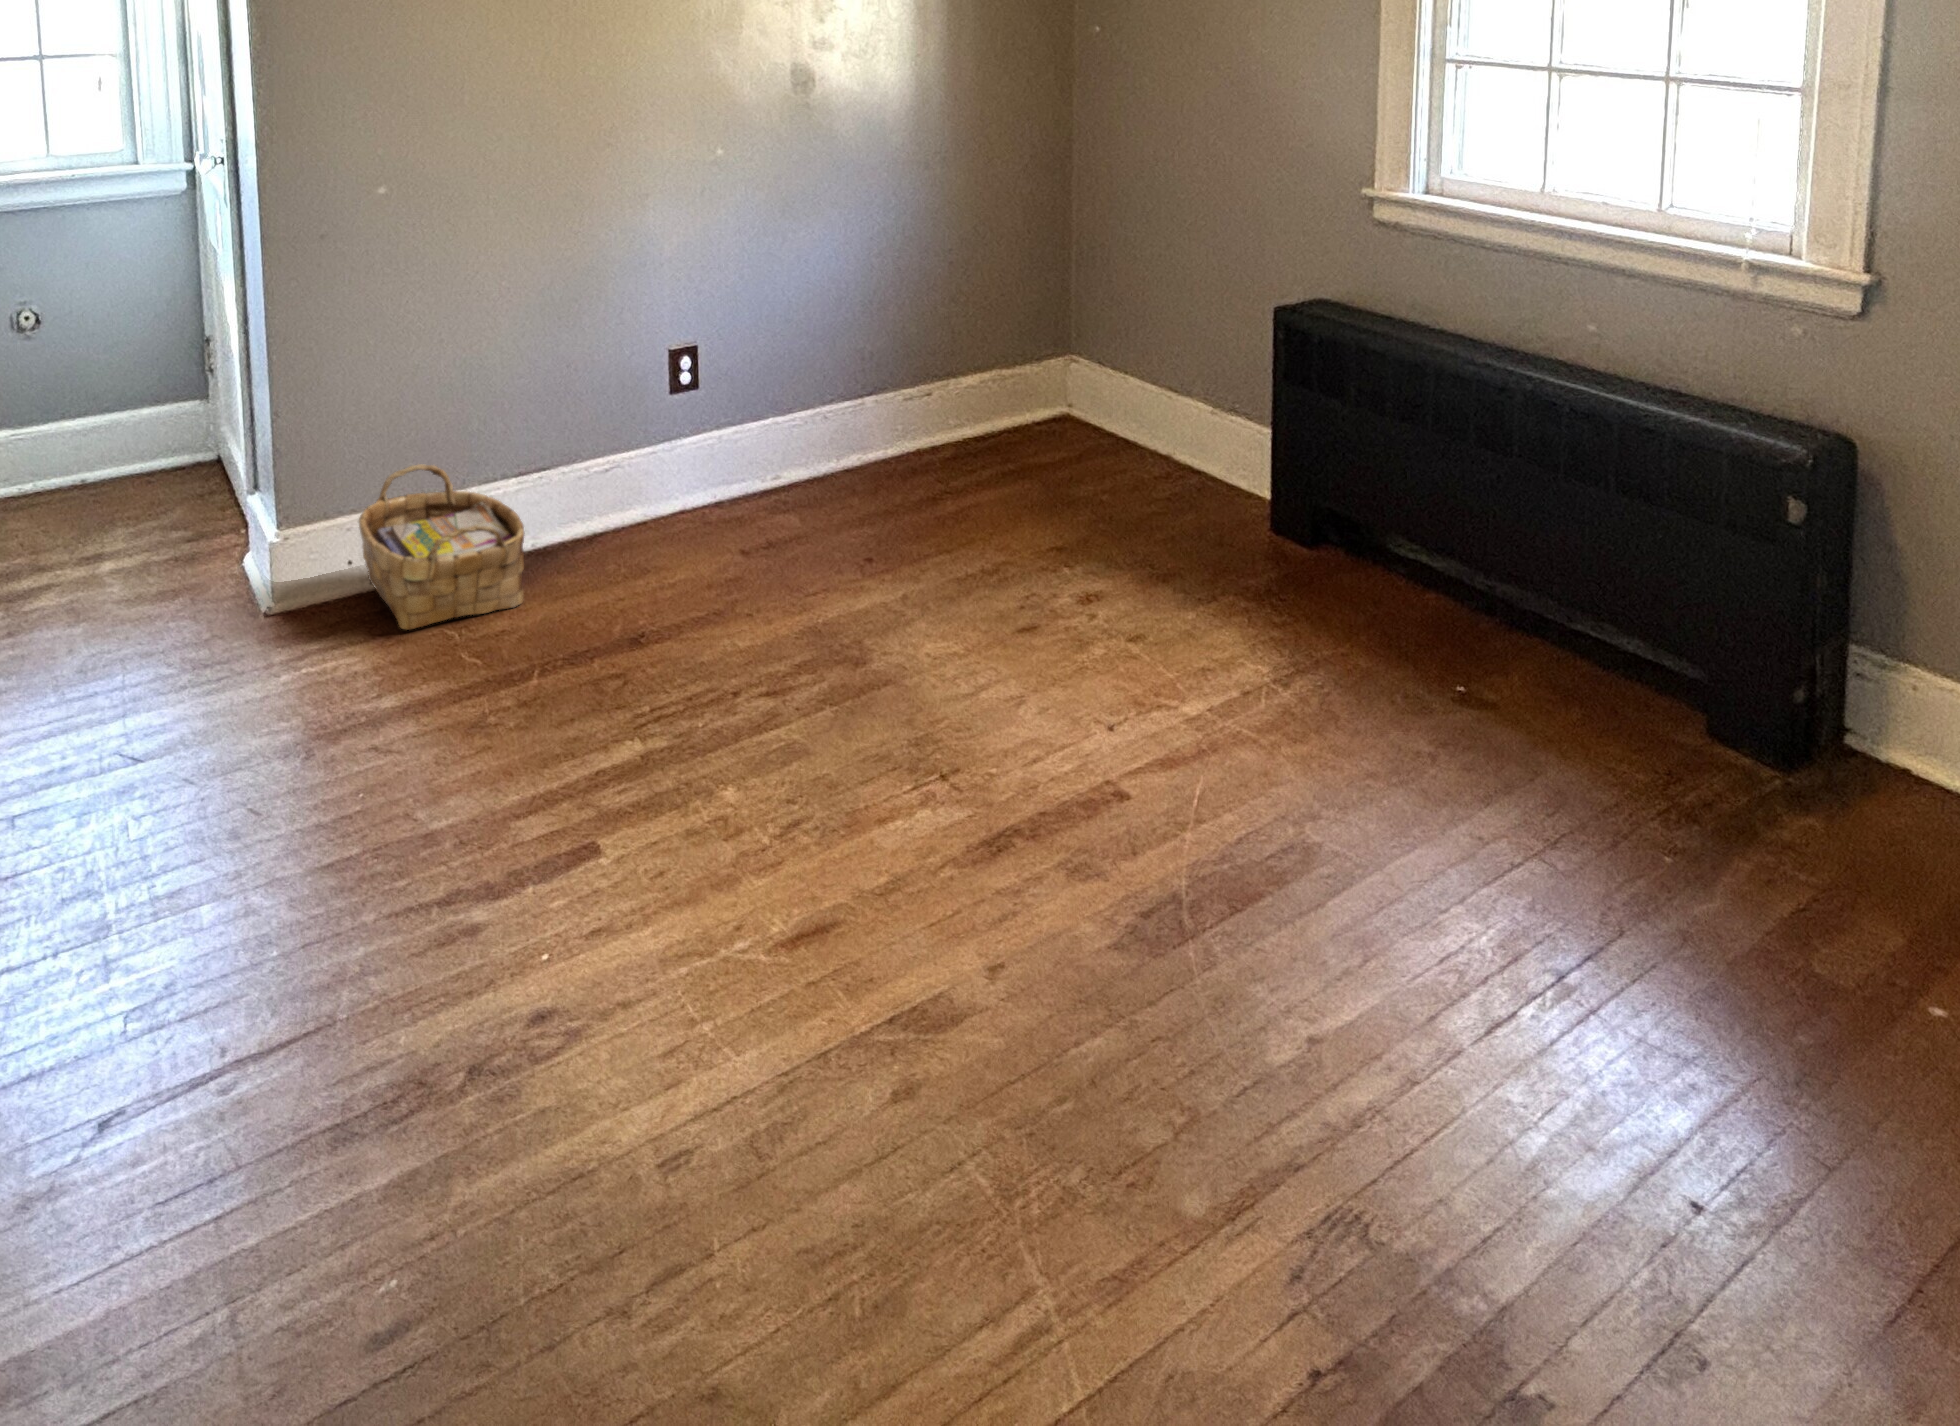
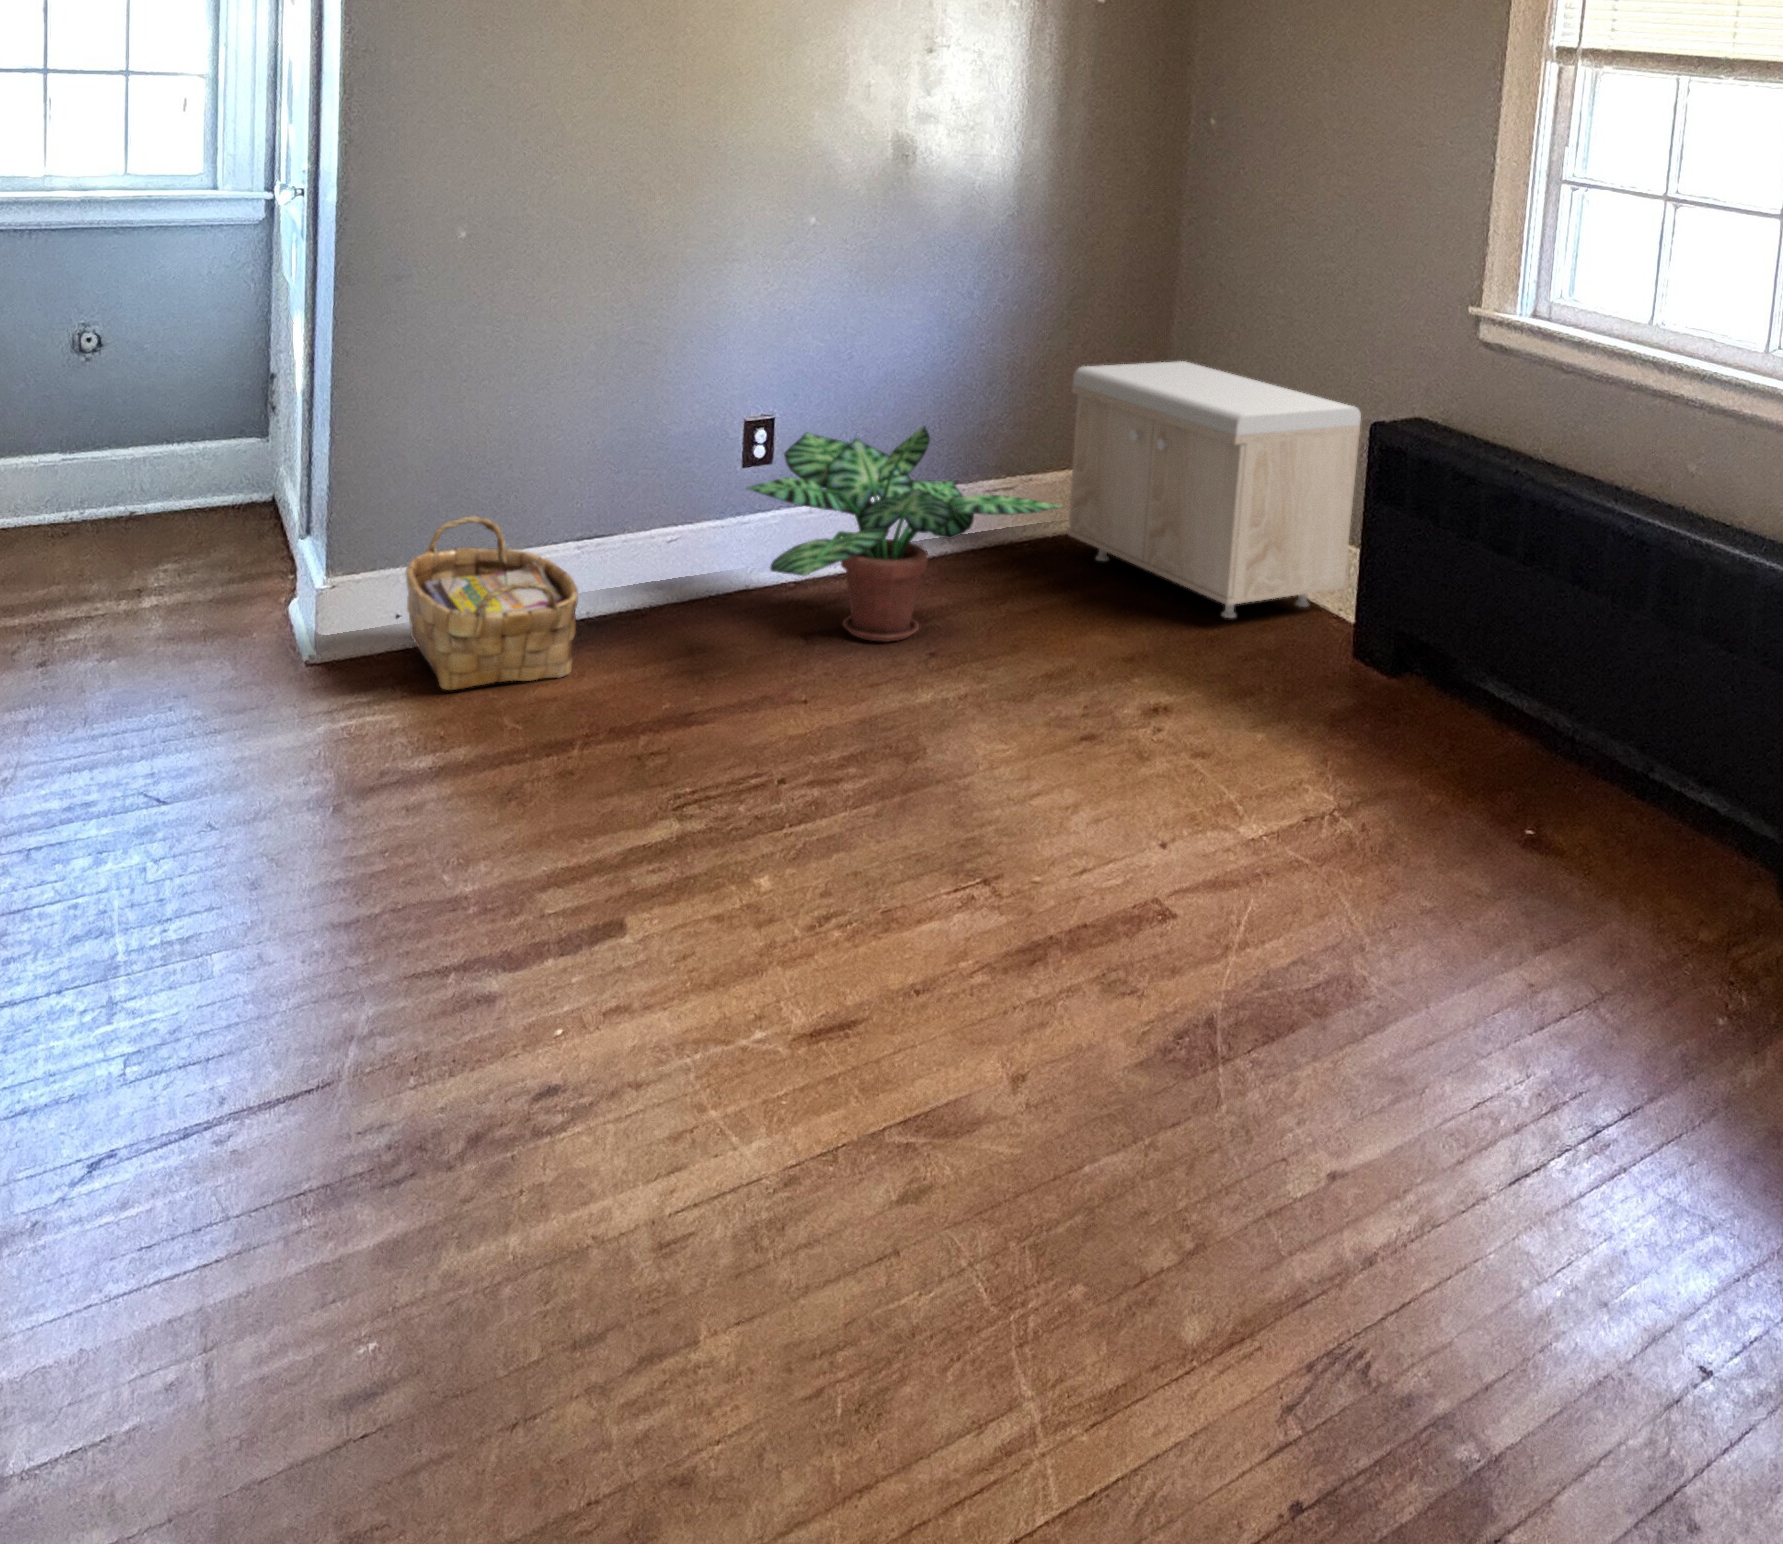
storage bench: none [972,266,1227,498] -> present [1068,361,1361,618]
potted plant: none [673,350,970,547] -> present [747,426,1062,642]

